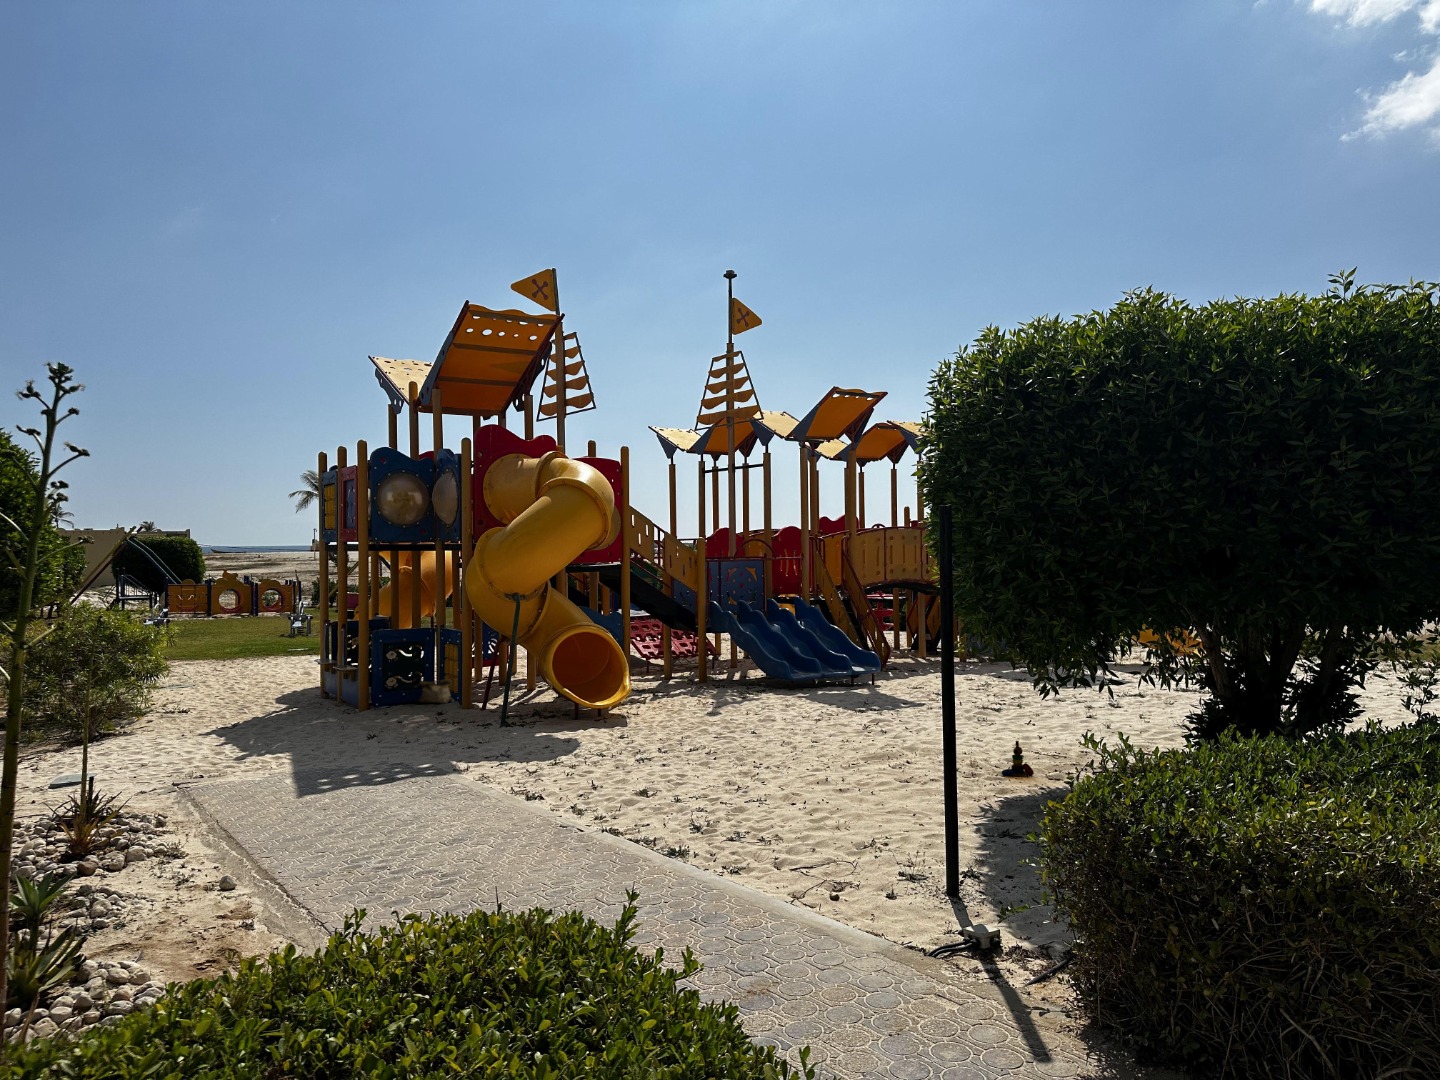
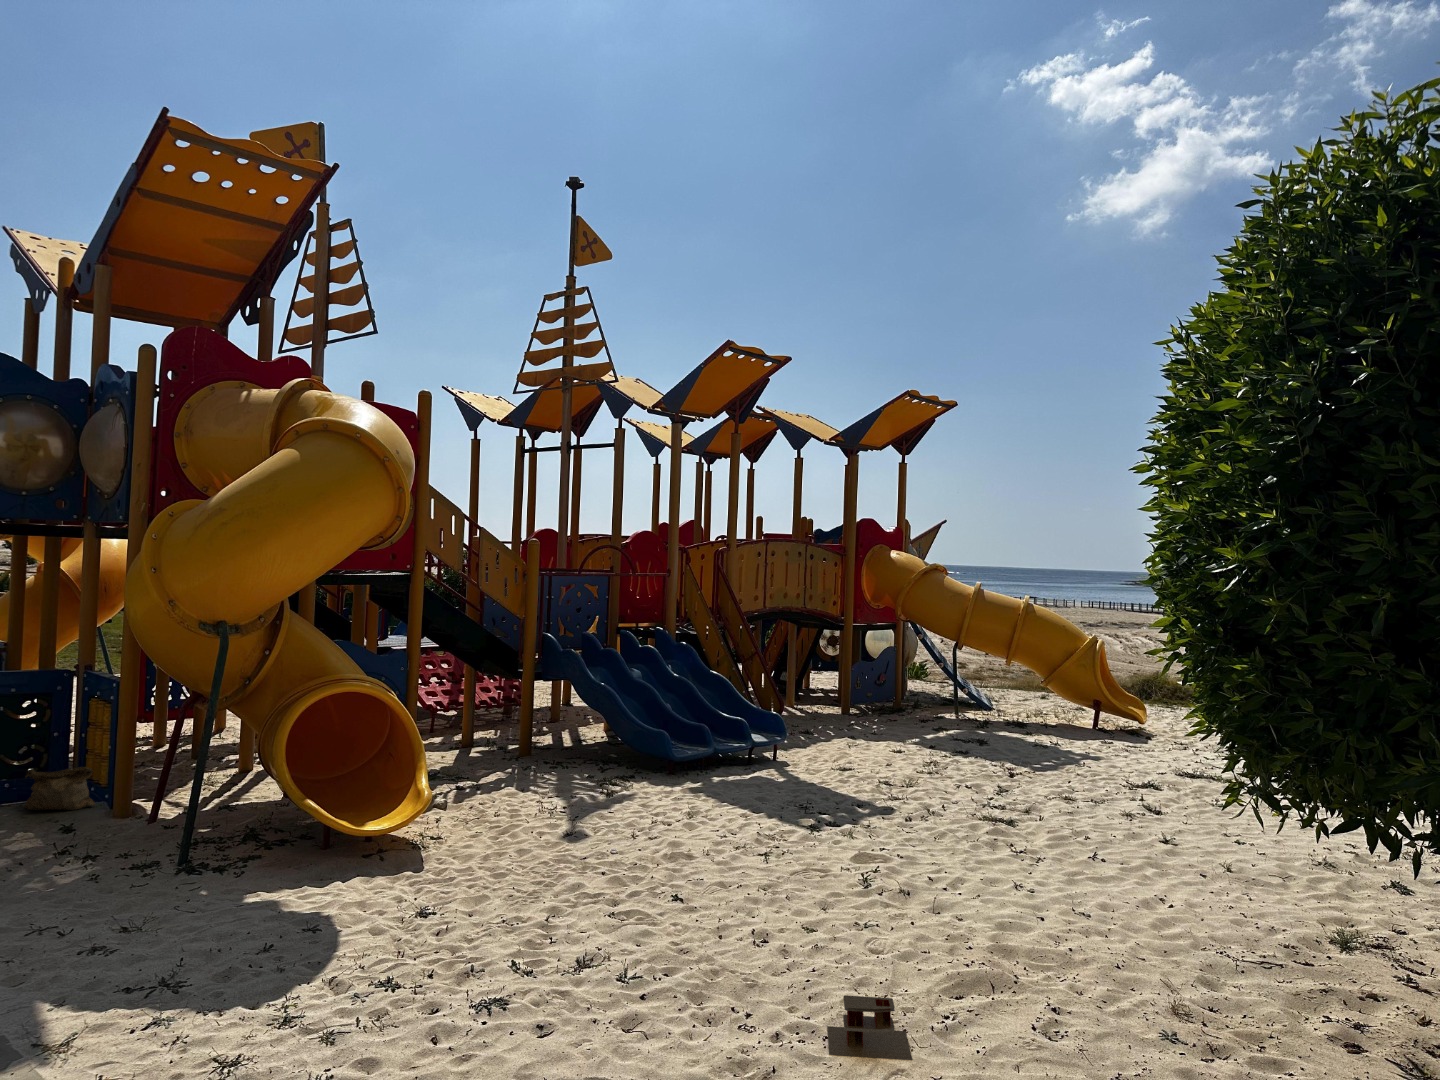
stacking toy: present [1002,741,1034,777] -> none [1229,965,1289,1043]
toy house: none [794,750,837,775] -> present [827,995,912,1060]

